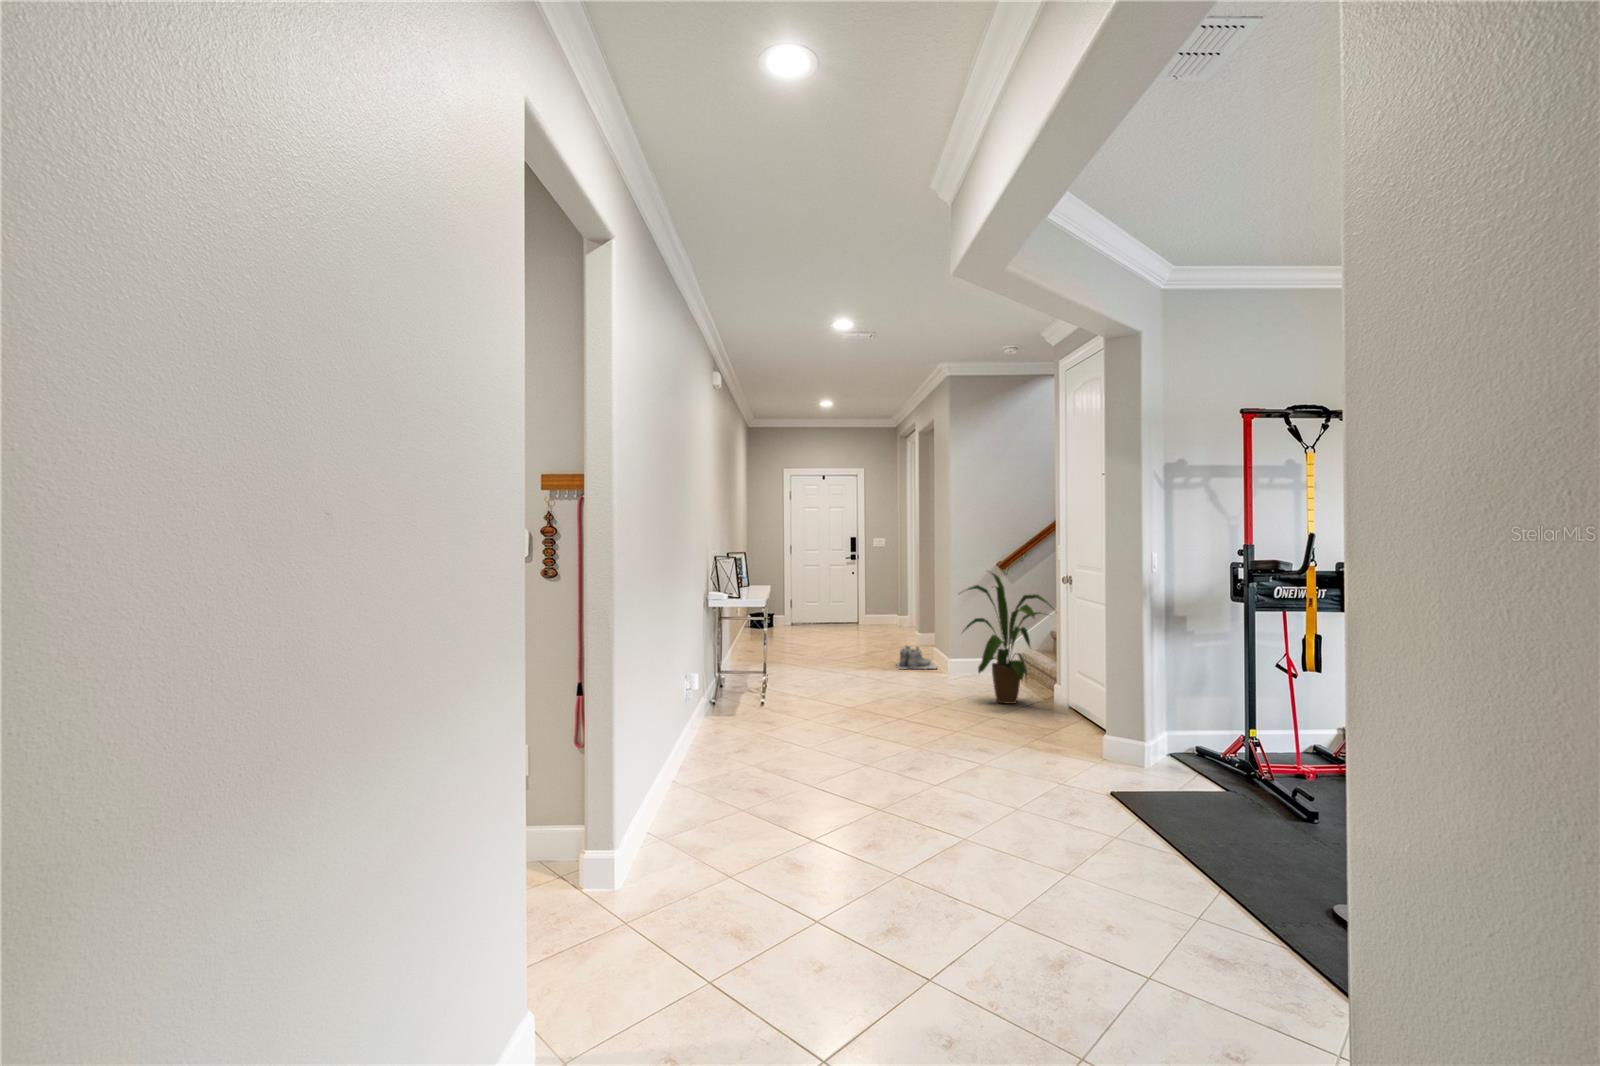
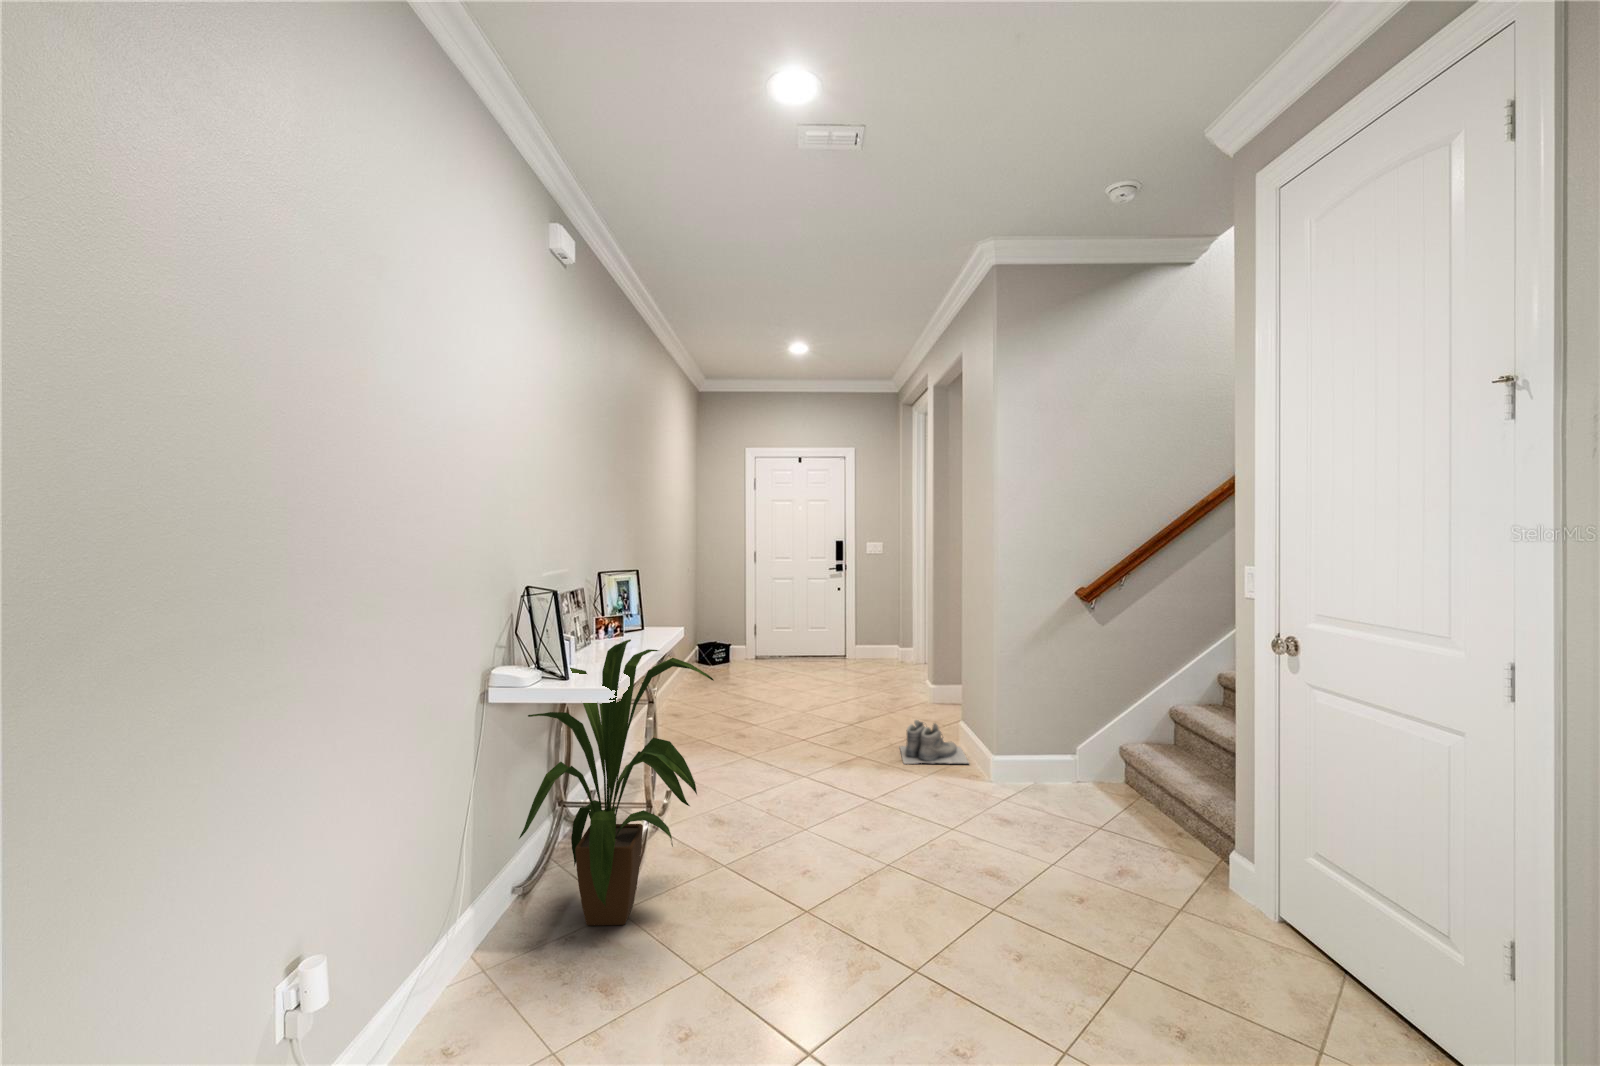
house plant: present [964,573,1052,704] -> present [519,639,714,926]

